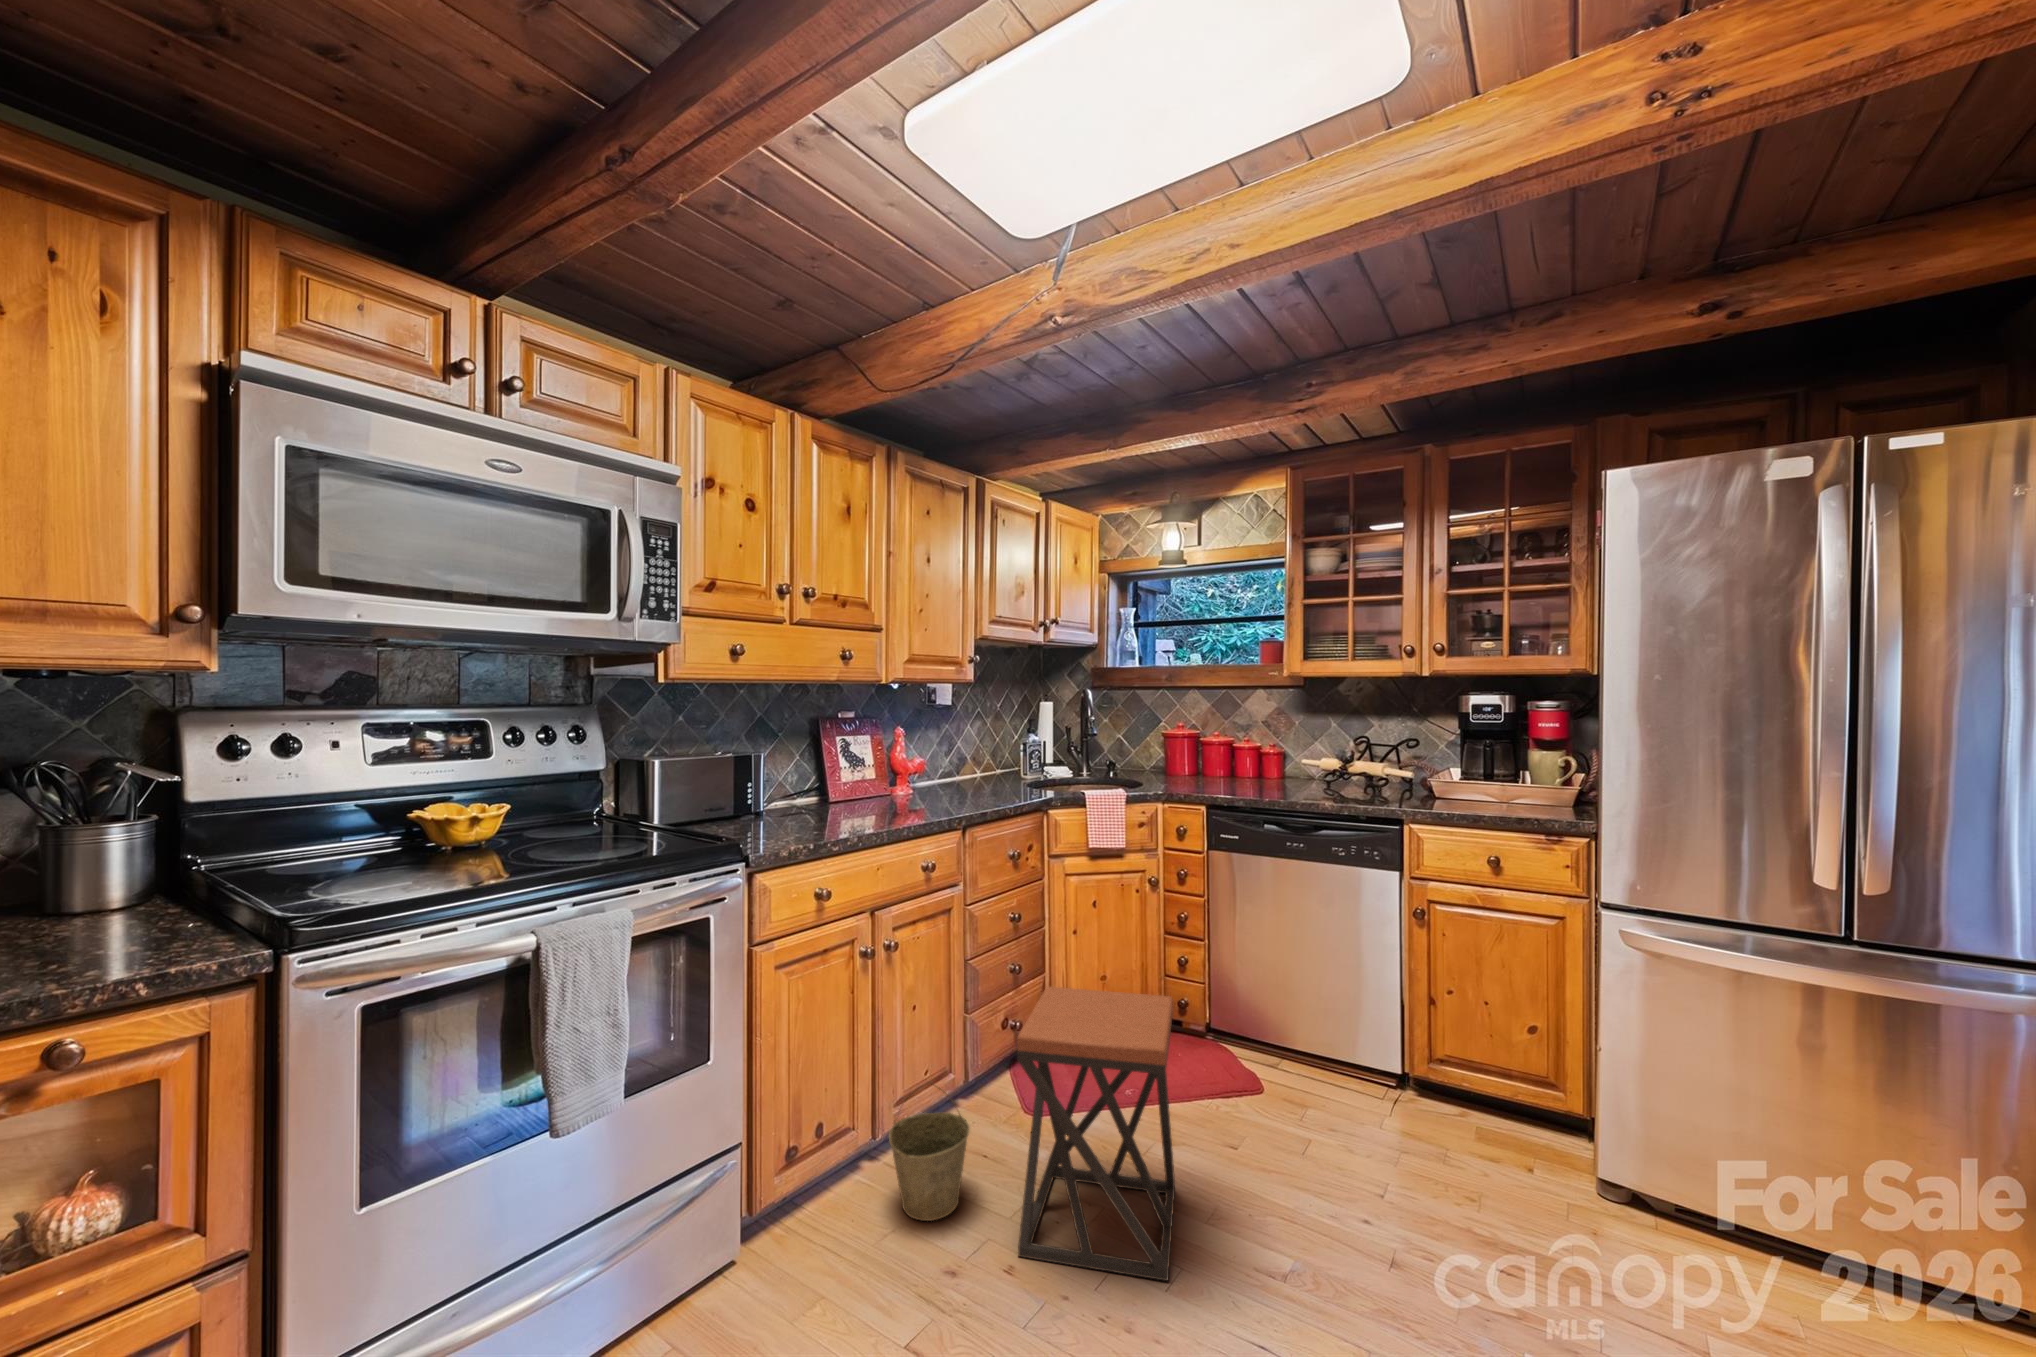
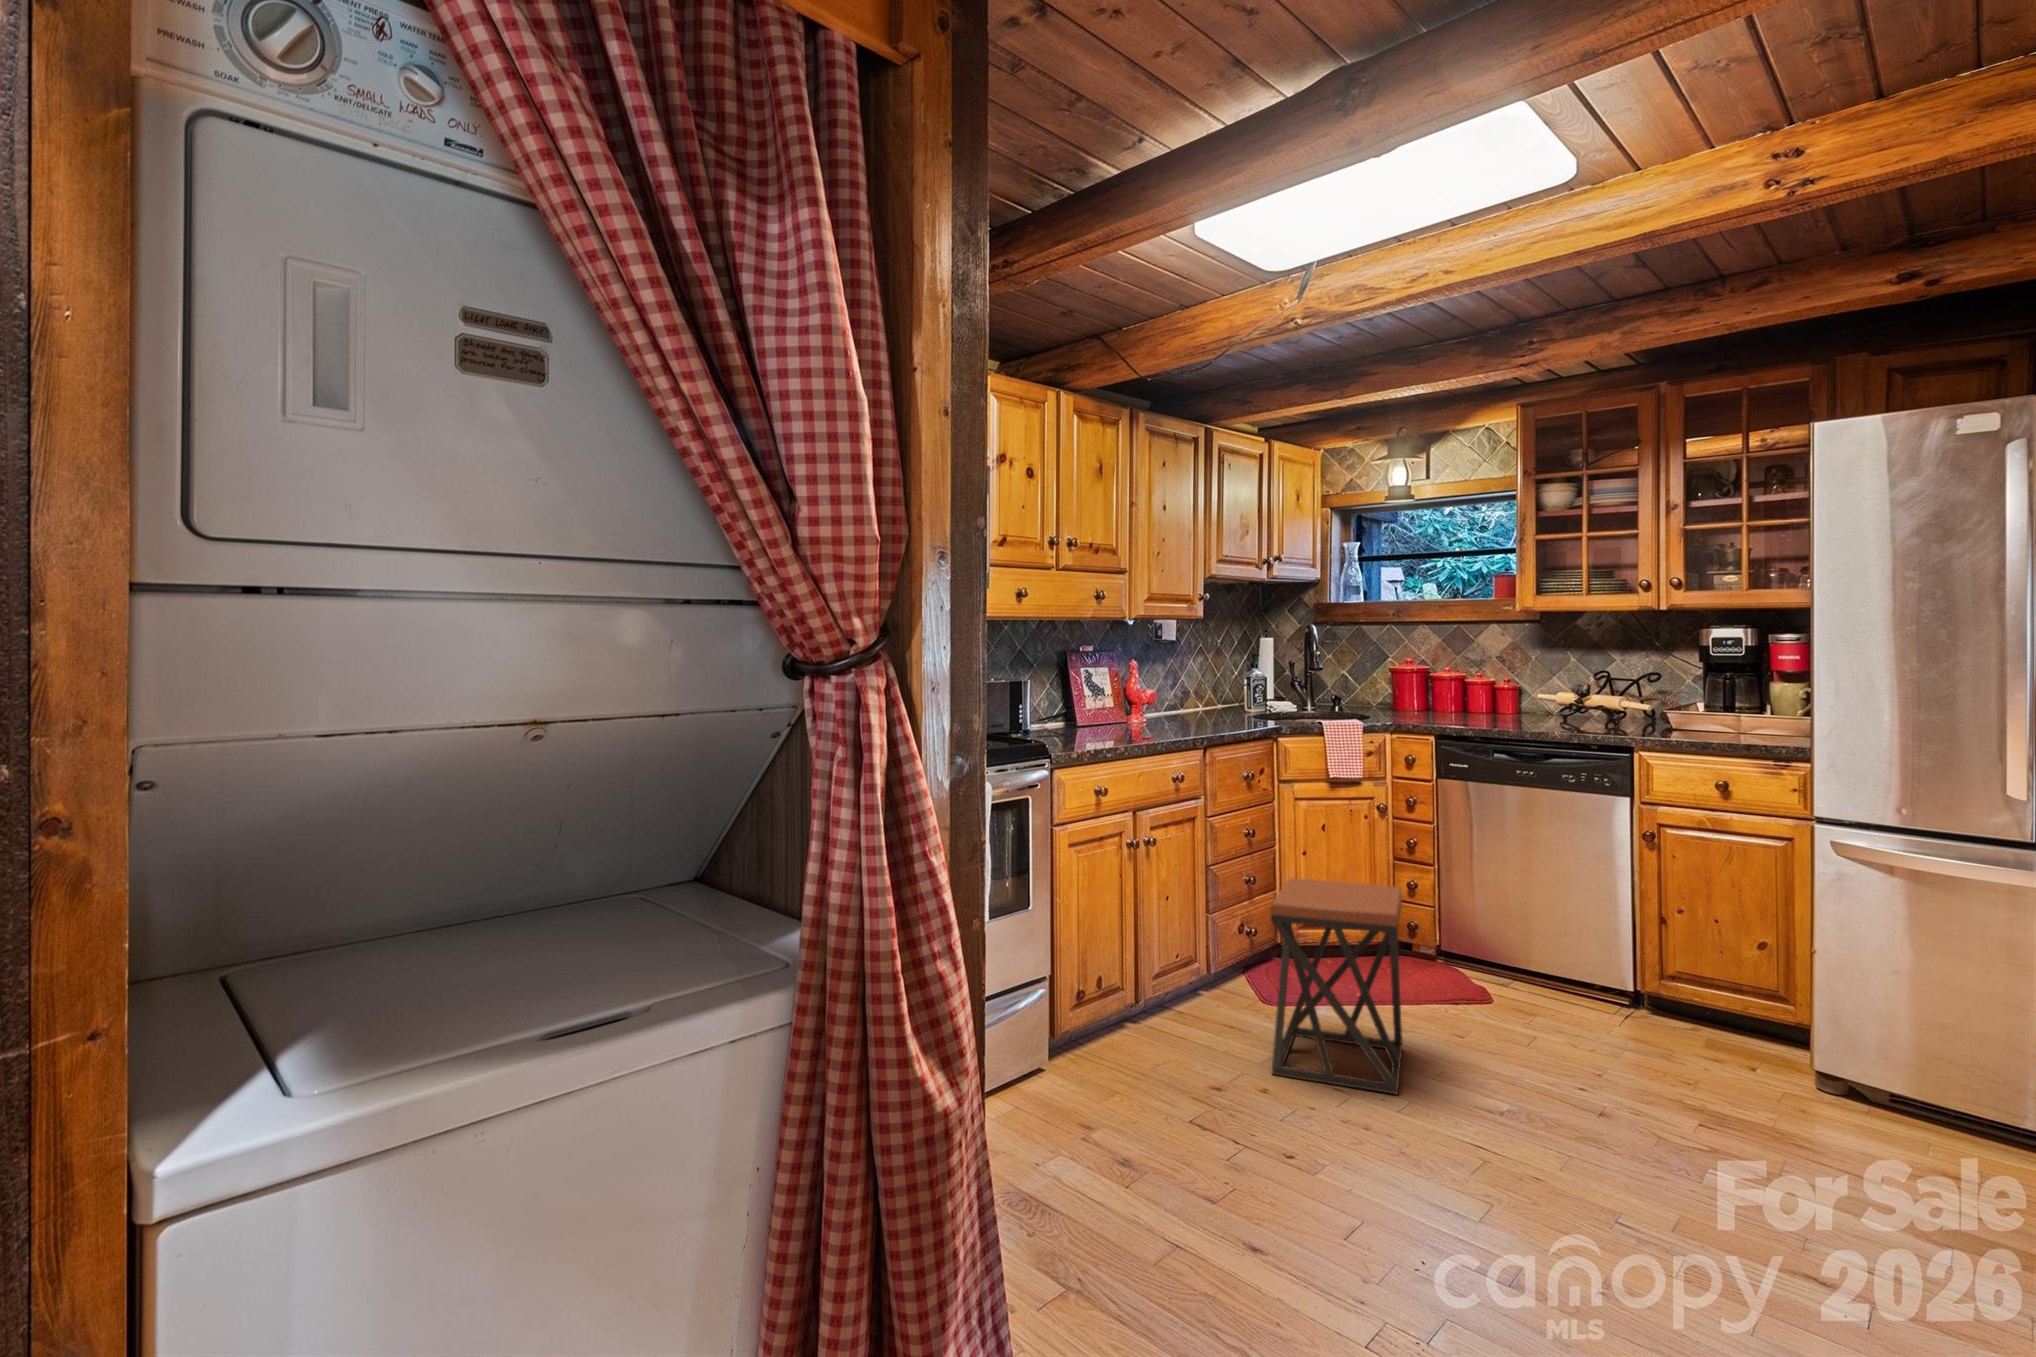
bucket: present [889,1093,970,1221] -> none [1159,947,1226,1052]

